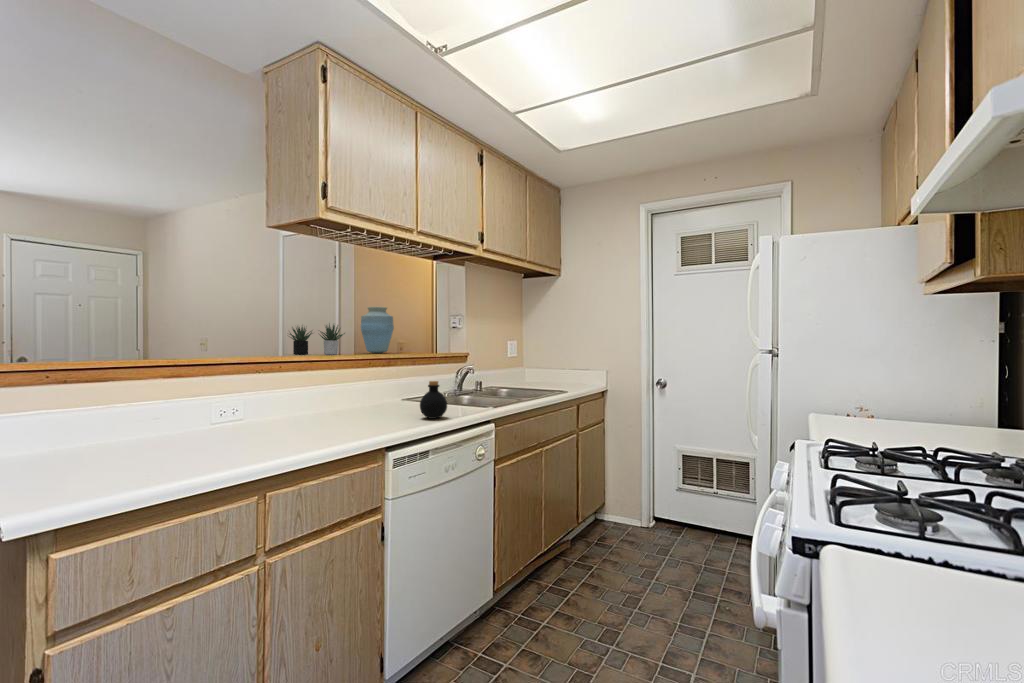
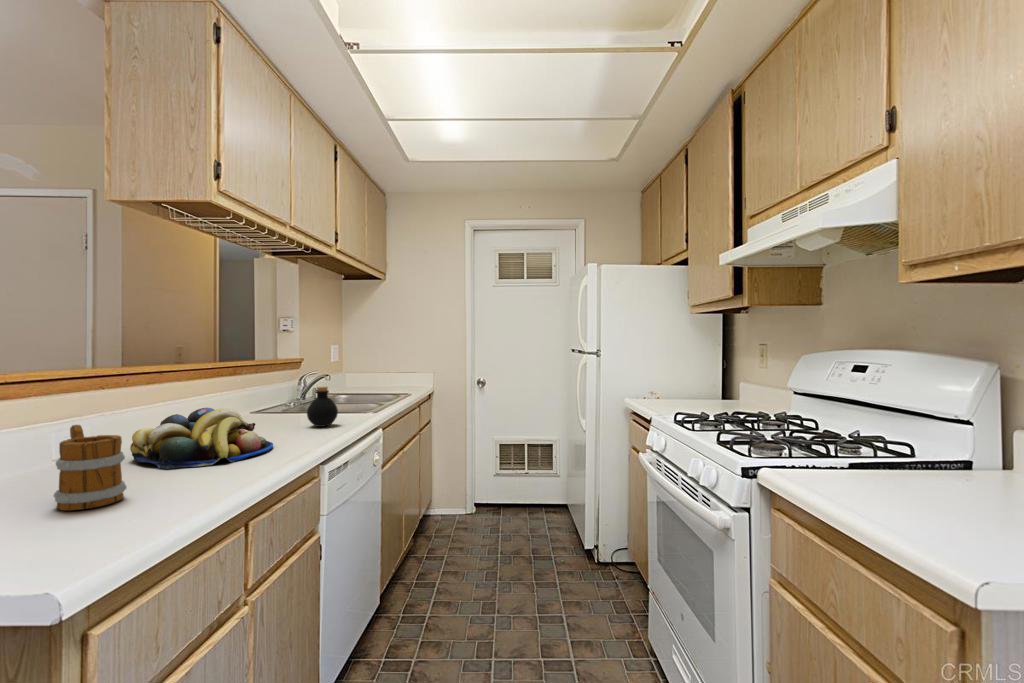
vase: present [361,307,394,353] -> none [152,305,198,361]
succulent plant: present [290,324,345,355] -> none [49,322,146,365]
fruit bowl: none [255,394,364,444] -> present [130,408,273,469]
mug: none [150,402,199,467] -> present [54,425,127,511]

